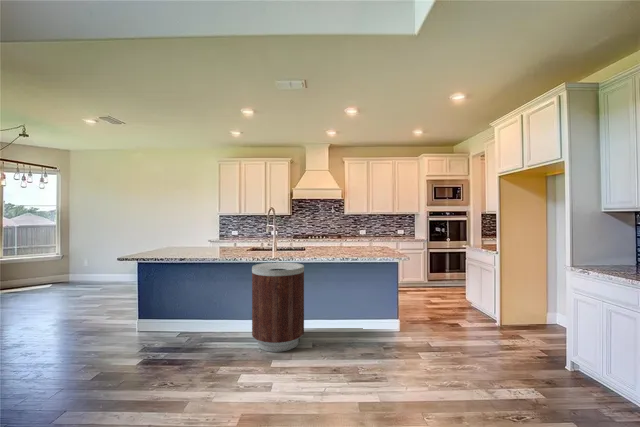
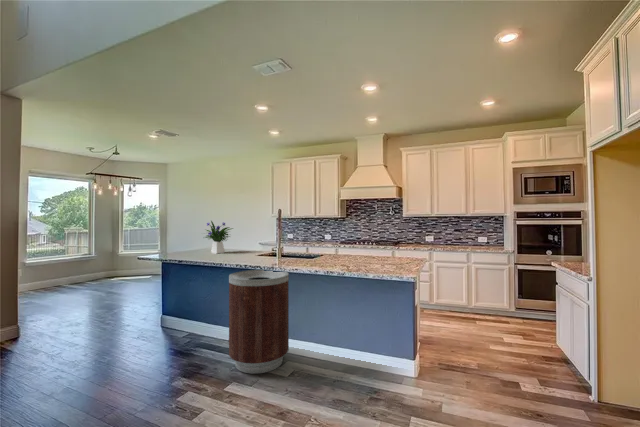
flower arrangement: none [186,218,220,251] -> present [206,221,233,253]

